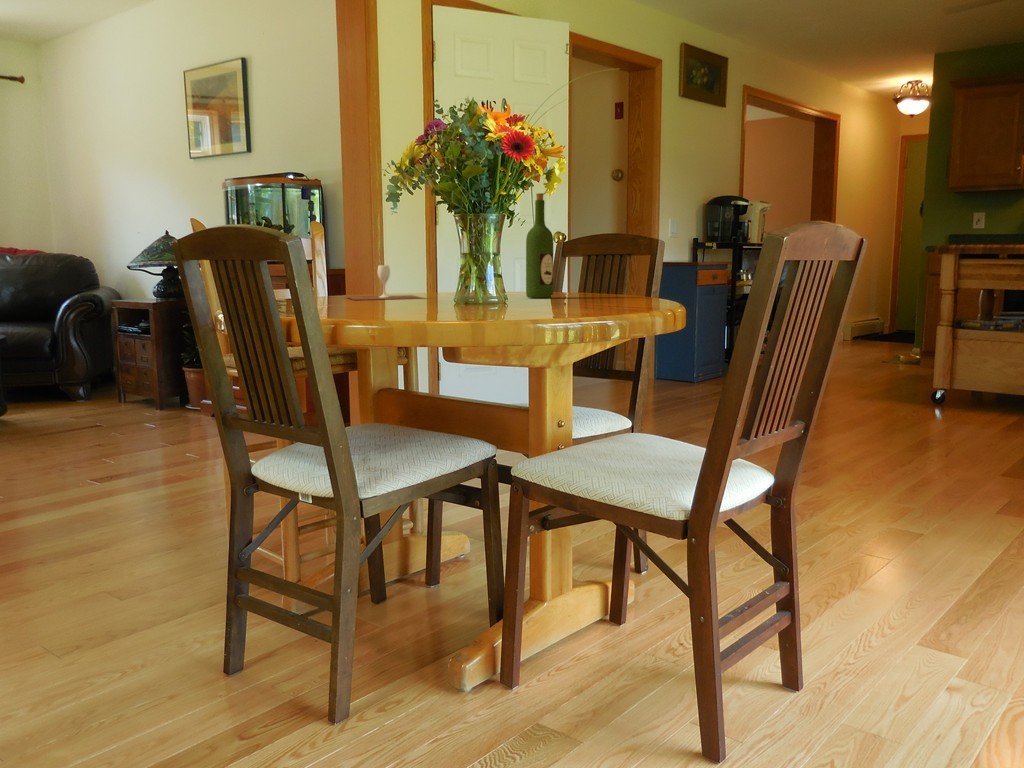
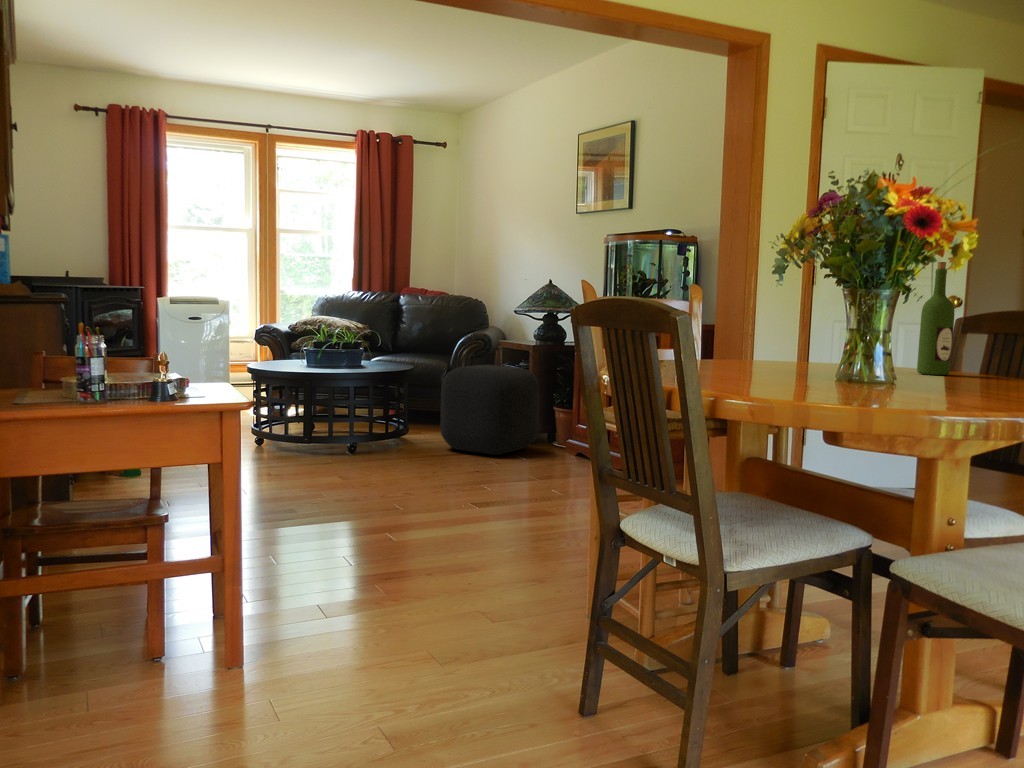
wine glass: present [347,265,424,300] -> none [717,330,803,367]
ottoman: none [44,326,167,424] -> present [440,365,539,455]

